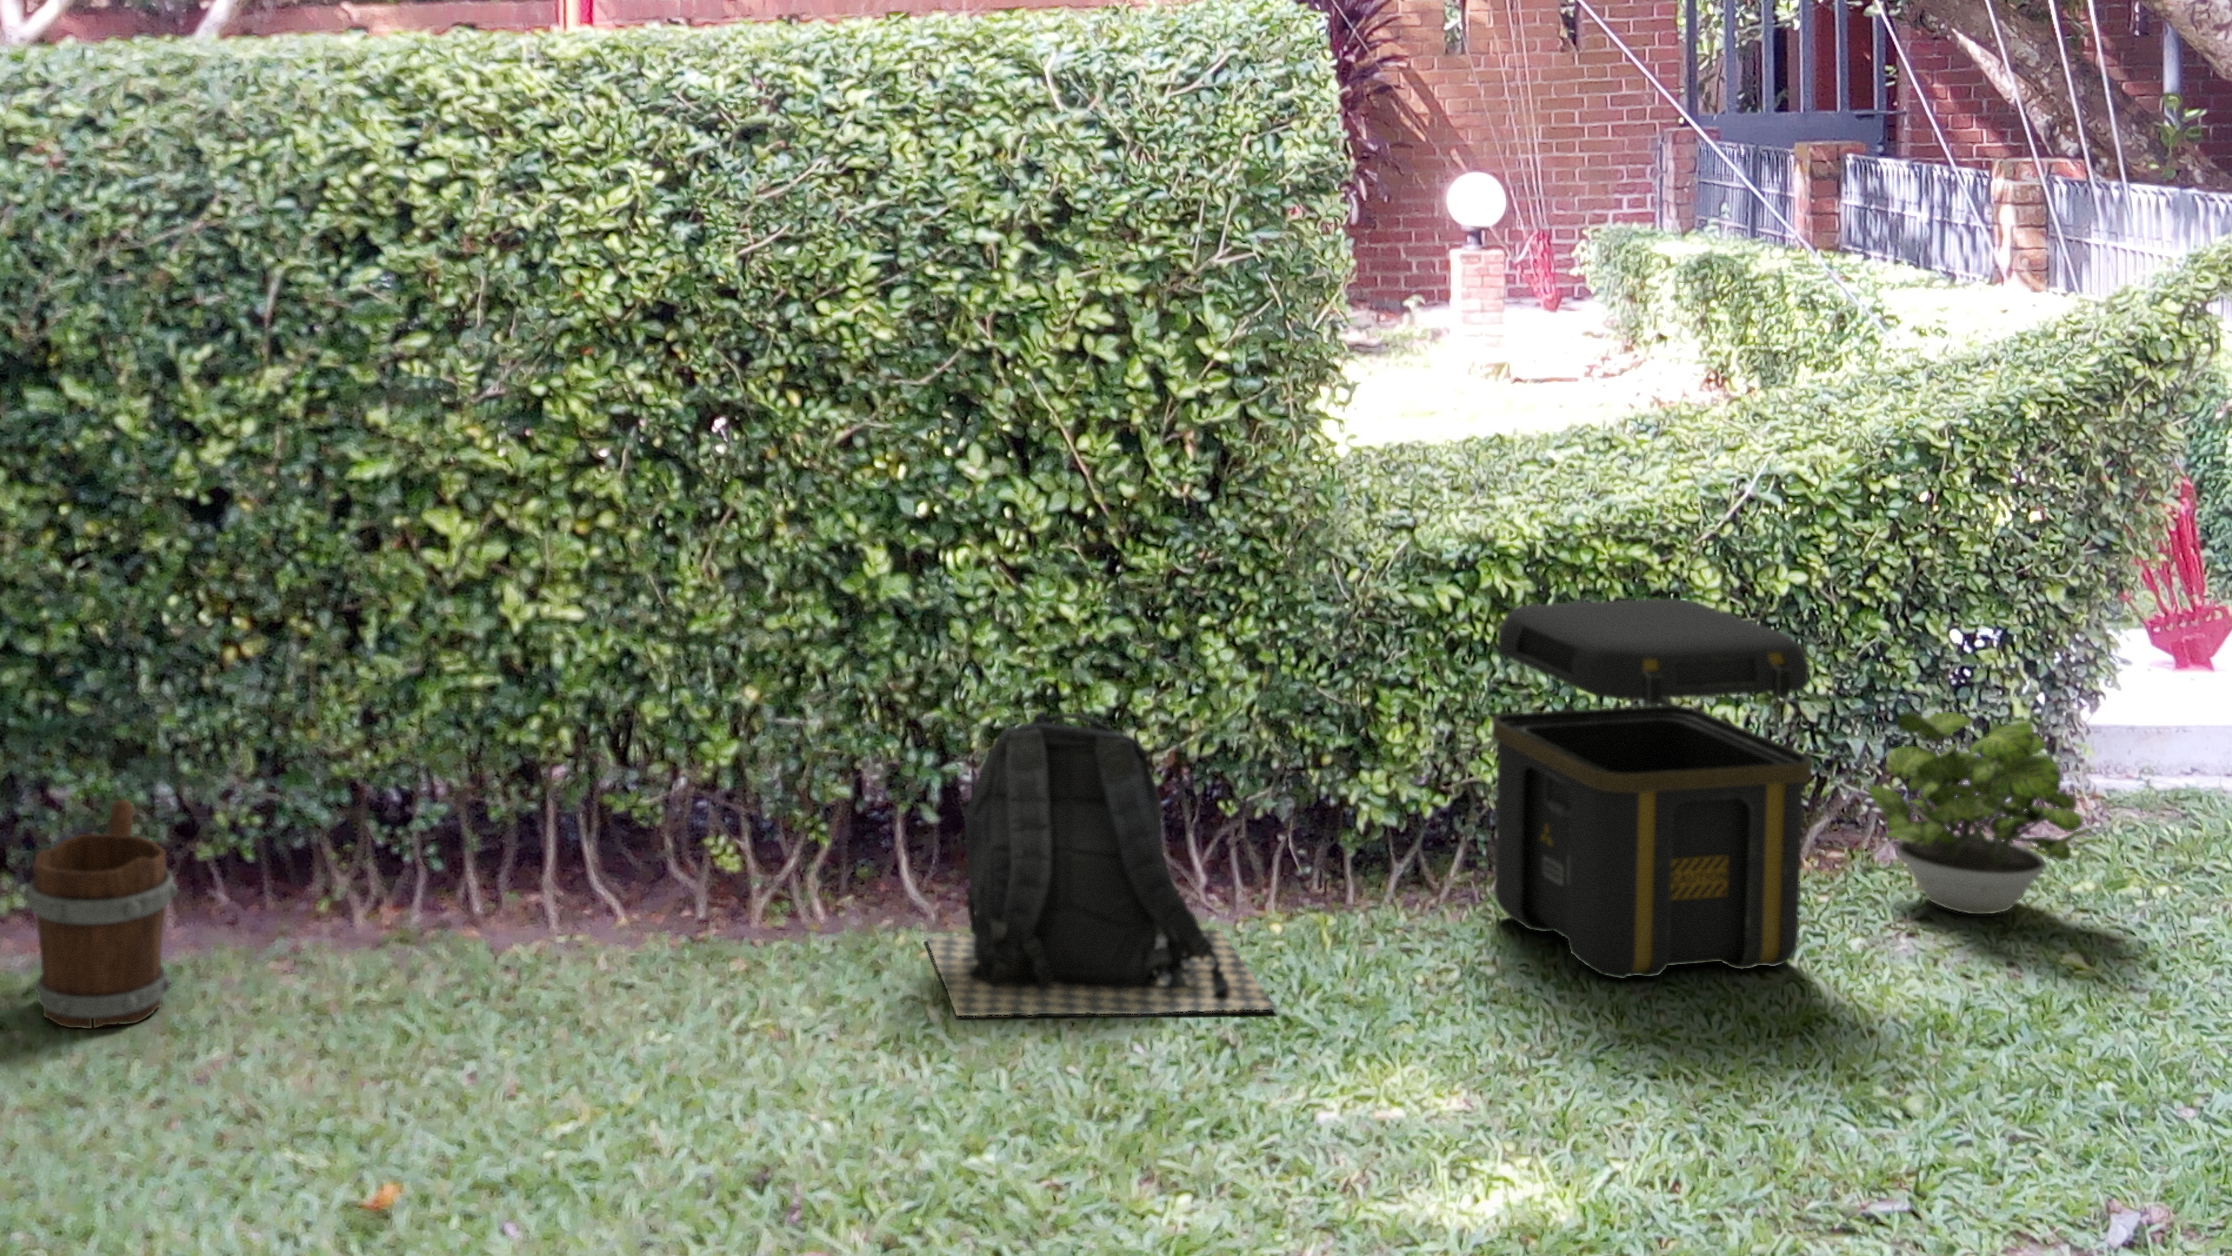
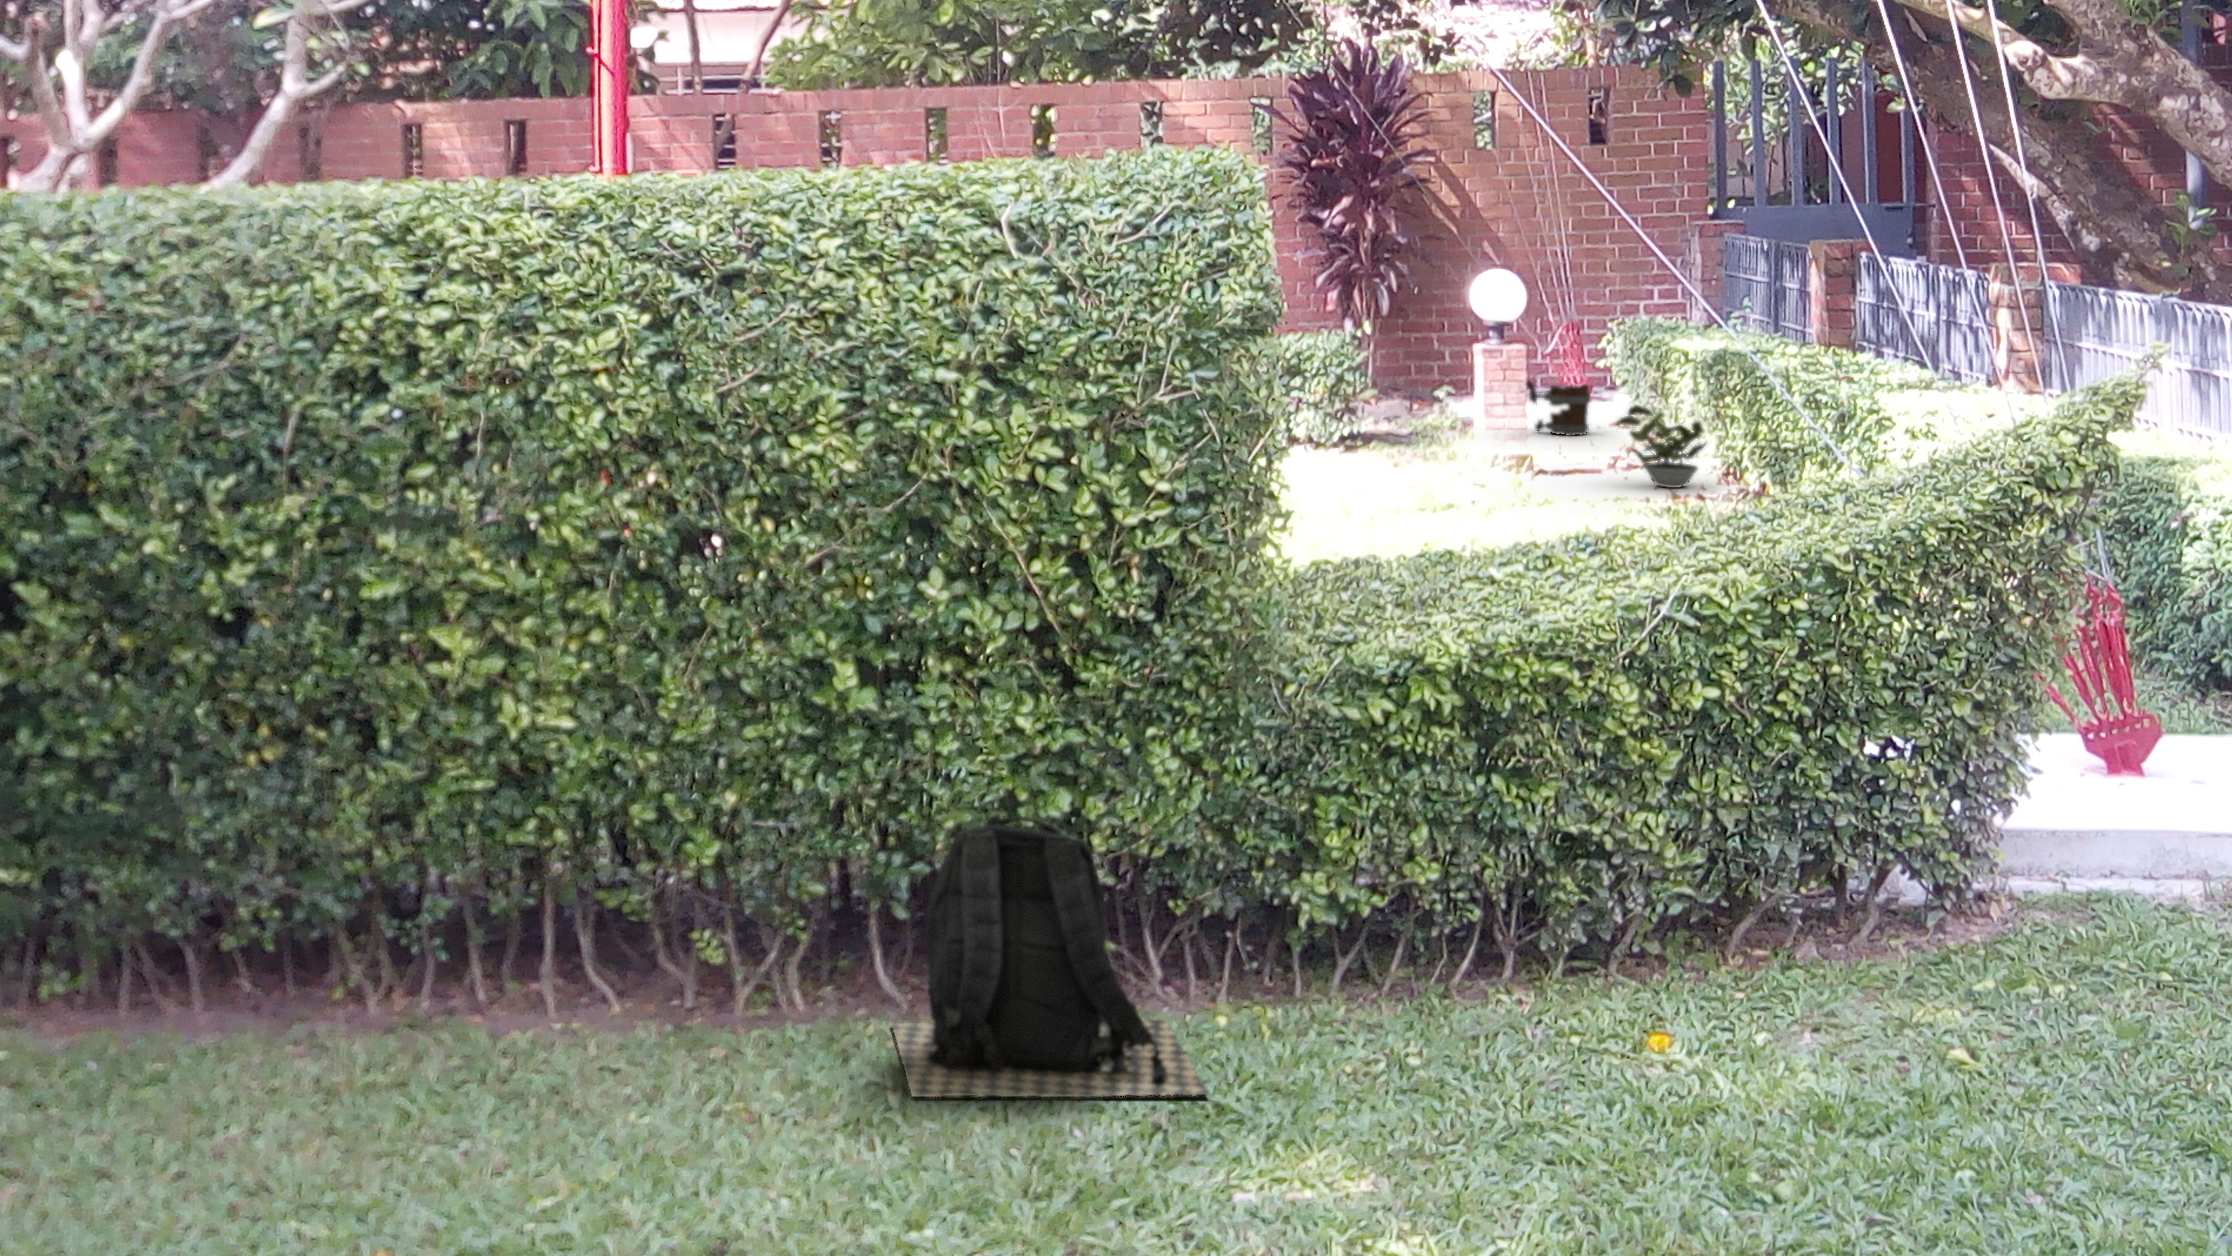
toolbox: present [1492,599,1812,979] -> none [1423,713,1714,1071]
potted plant: present [1868,712,2091,914] -> present [1617,405,1706,488]
bucket: present [24,800,177,1029] -> present [1526,381,1591,436]

